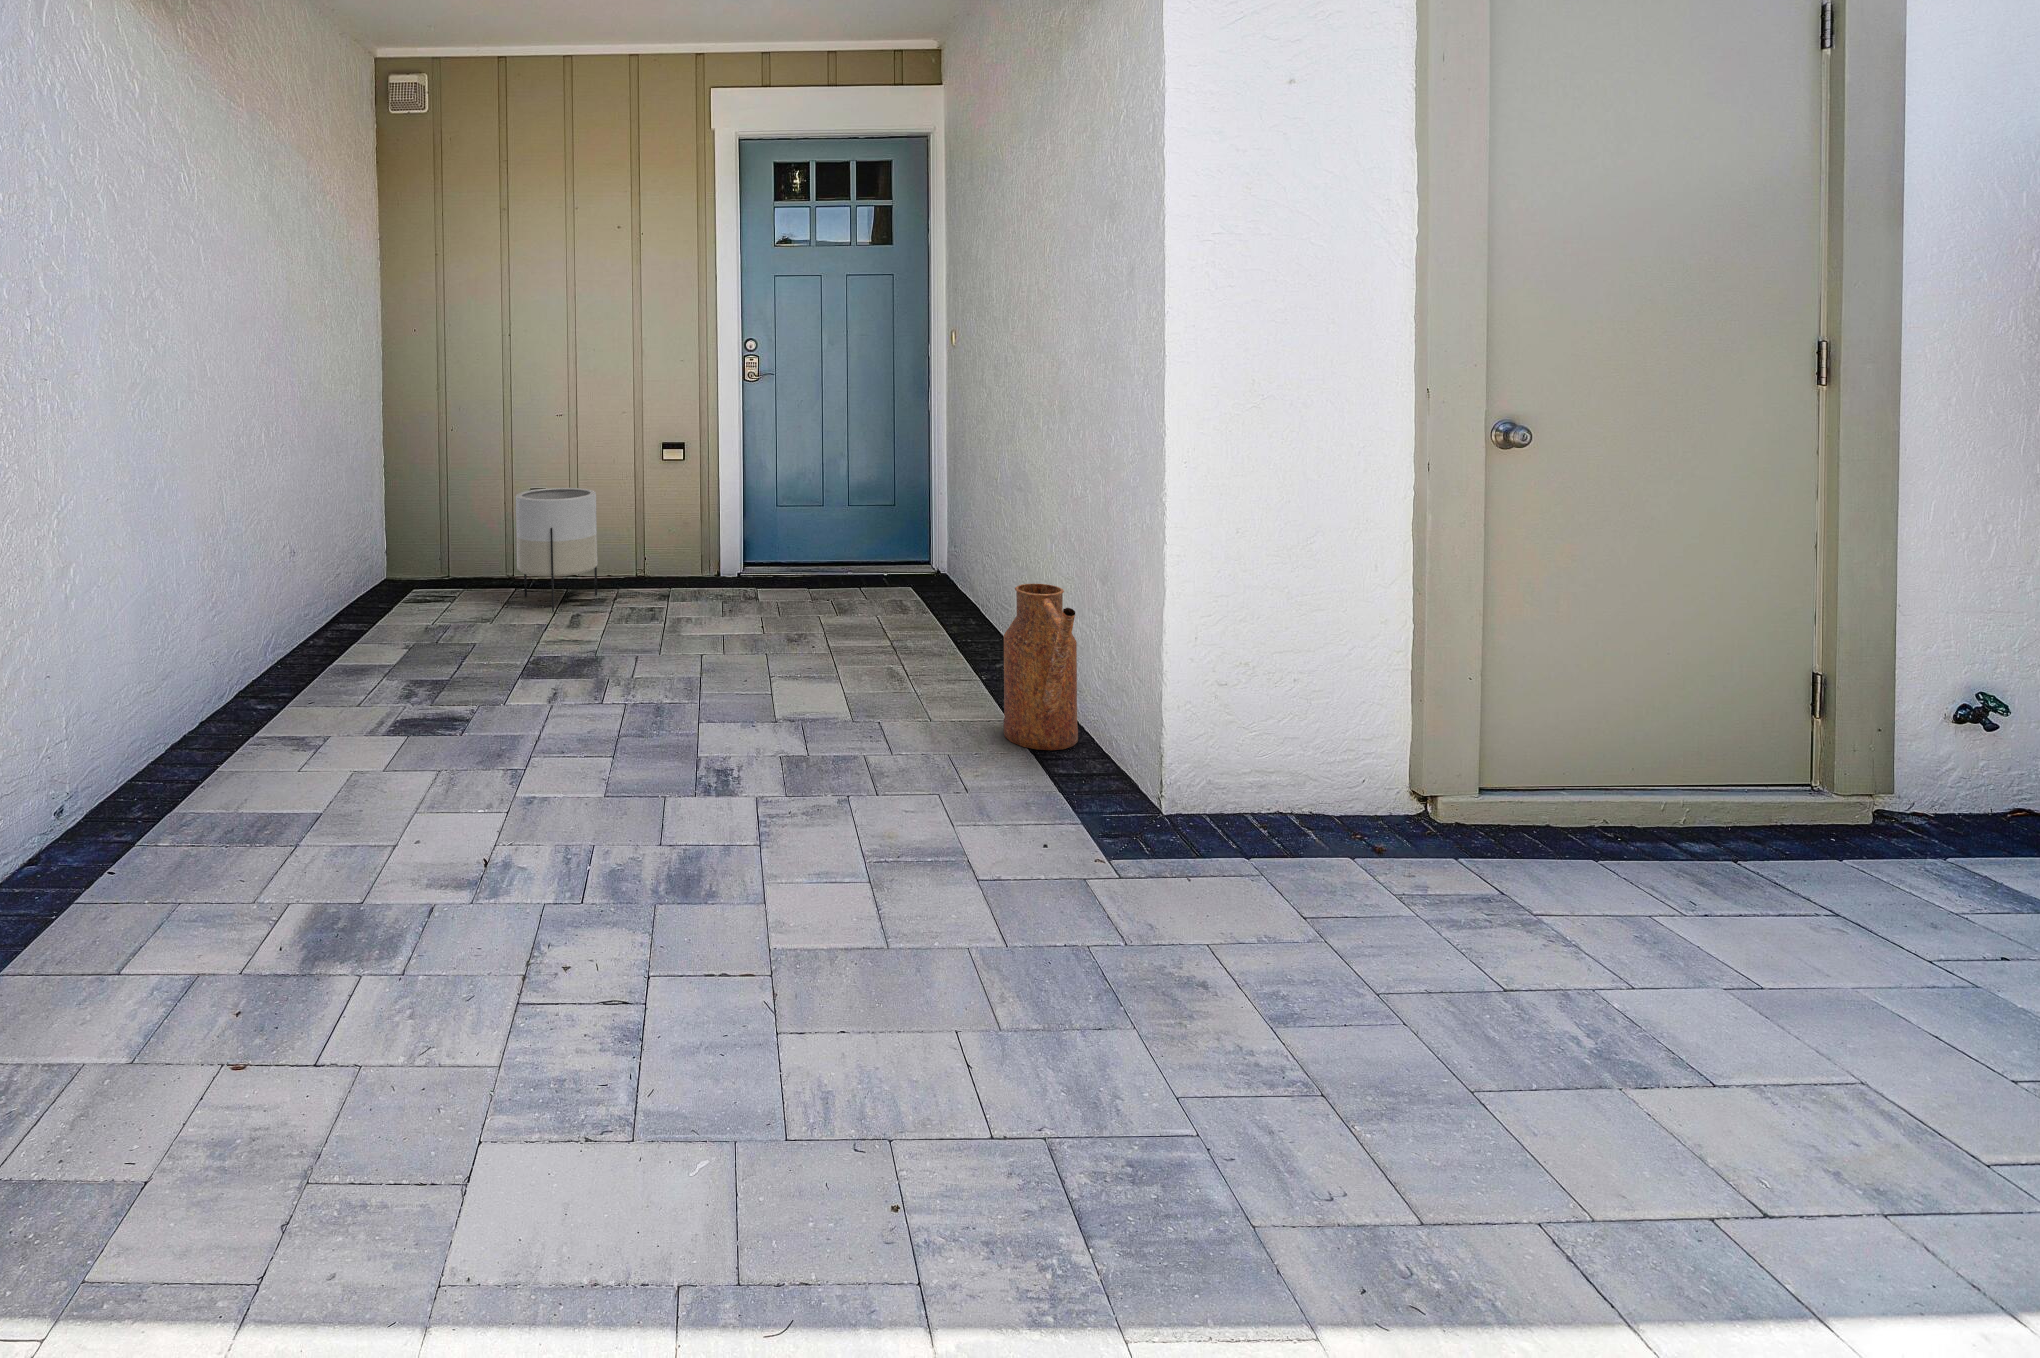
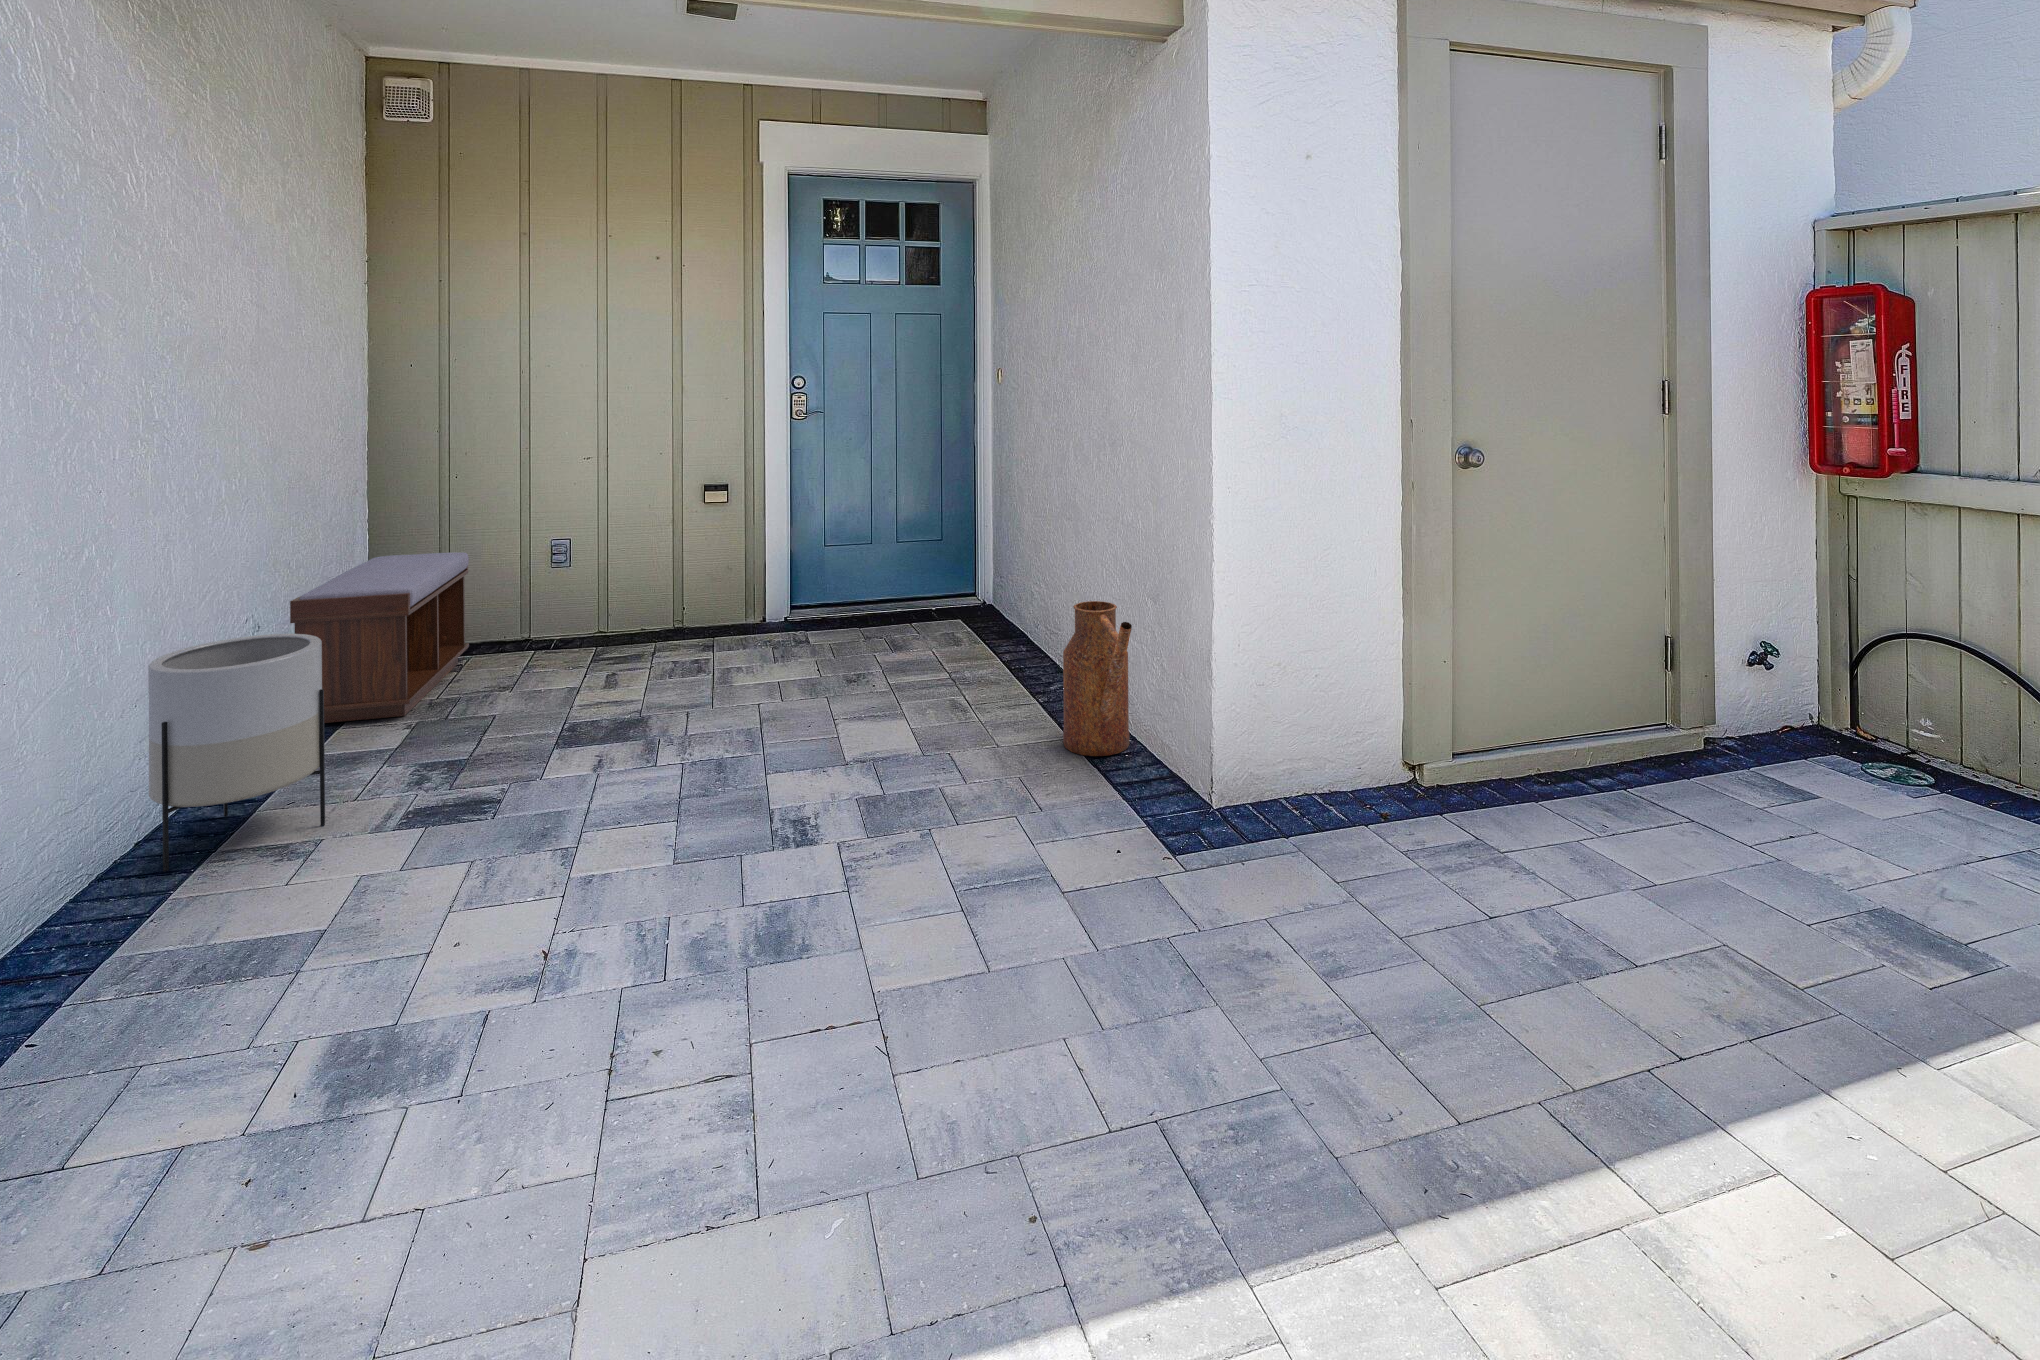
planter: present [516,488,598,612] -> present [148,634,325,872]
bench: none [312,503,458,646] -> present [290,552,469,723]

